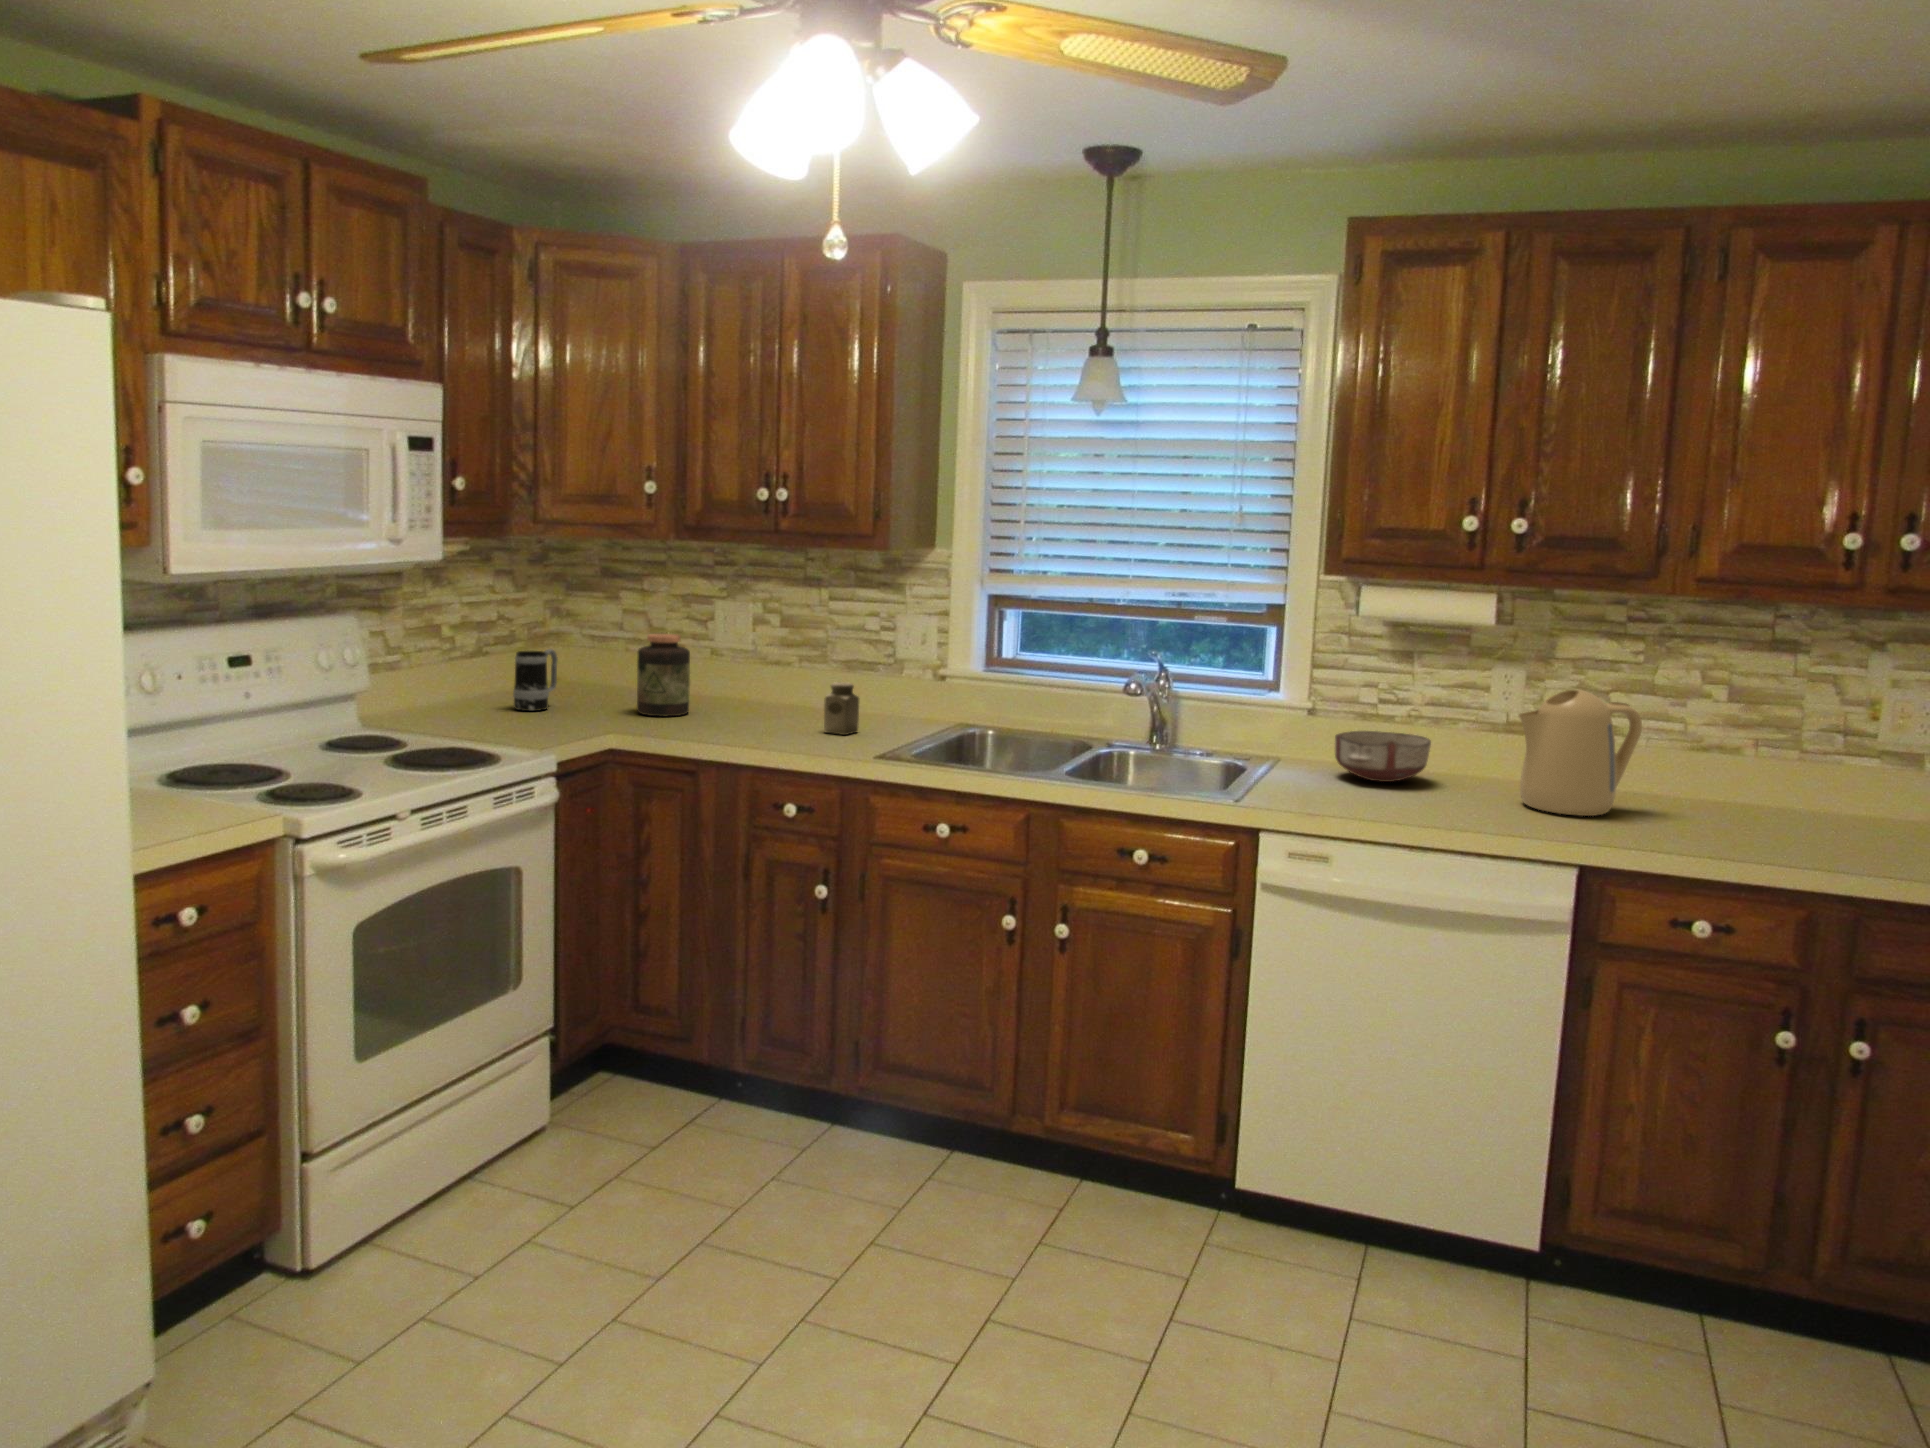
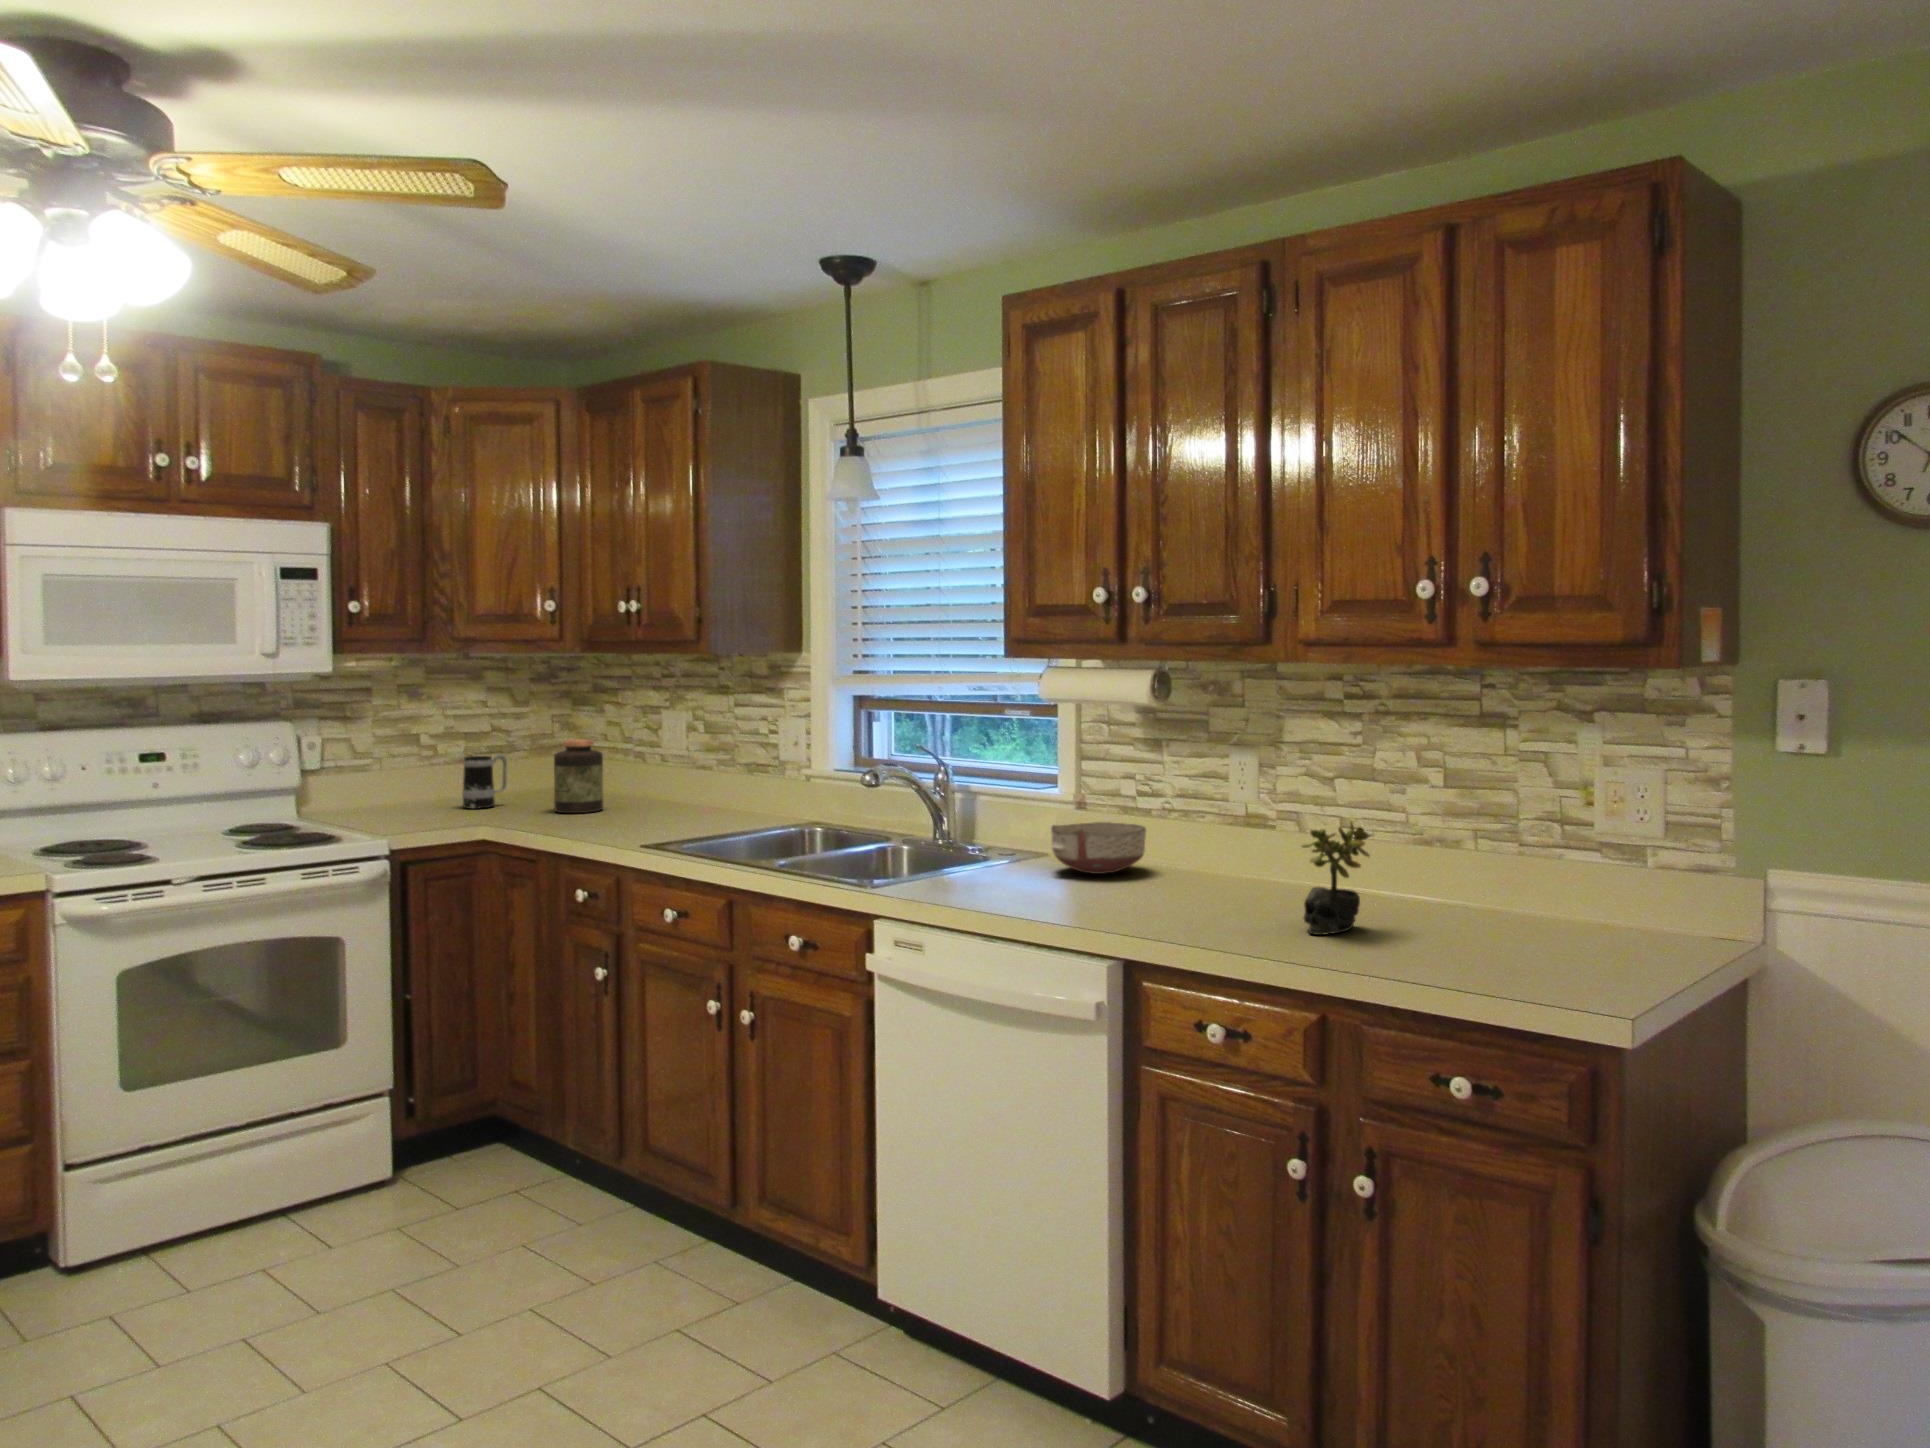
salt shaker: present [824,682,859,735] -> none [669,780,702,828]
kettle: present [1519,690,1642,816] -> none [1164,772,1300,908]
succulent plant: none [1699,738,1776,841] -> present [1302,822,1372,935]

